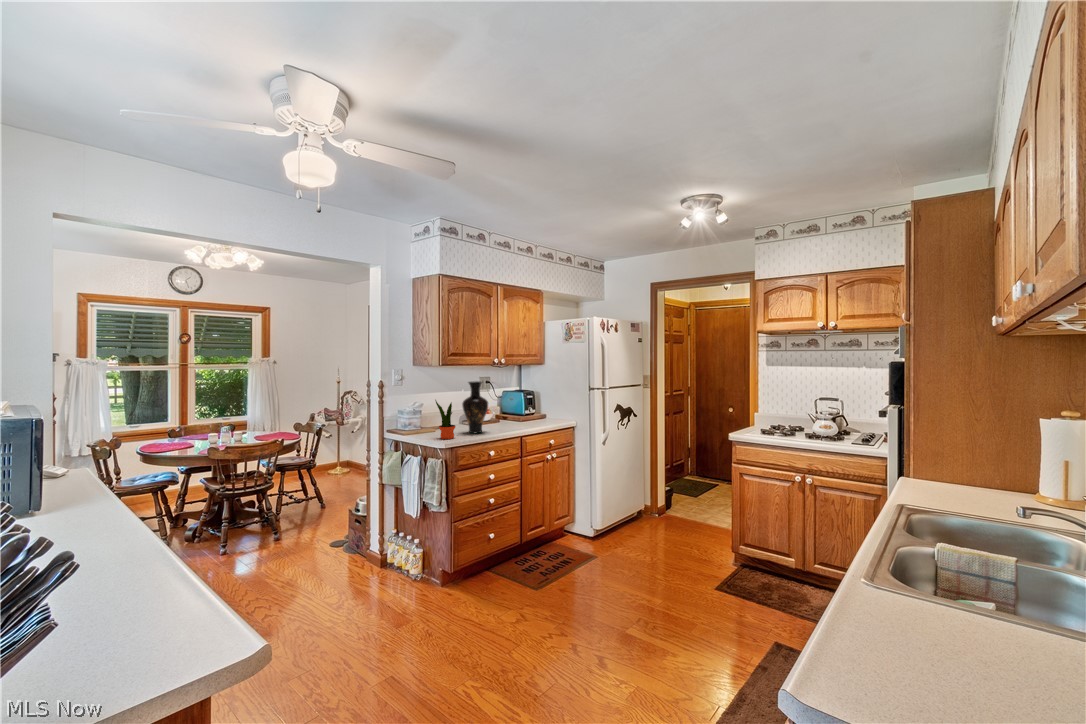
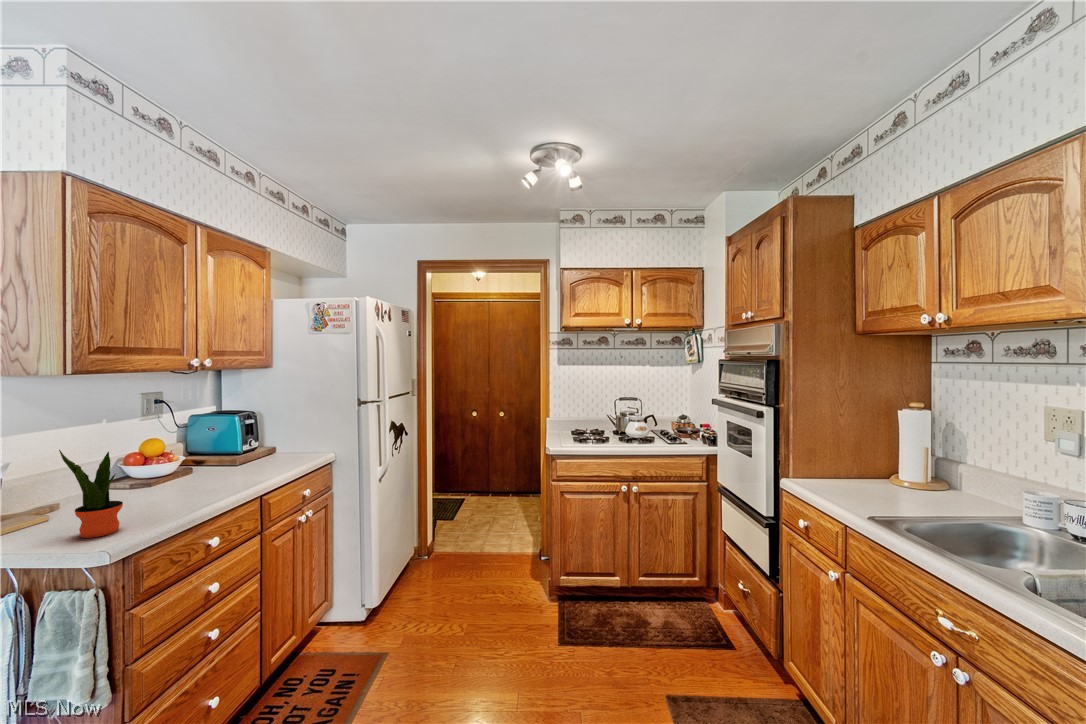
vase: present [462,381,488,433] -> none [128,403,193,508]

